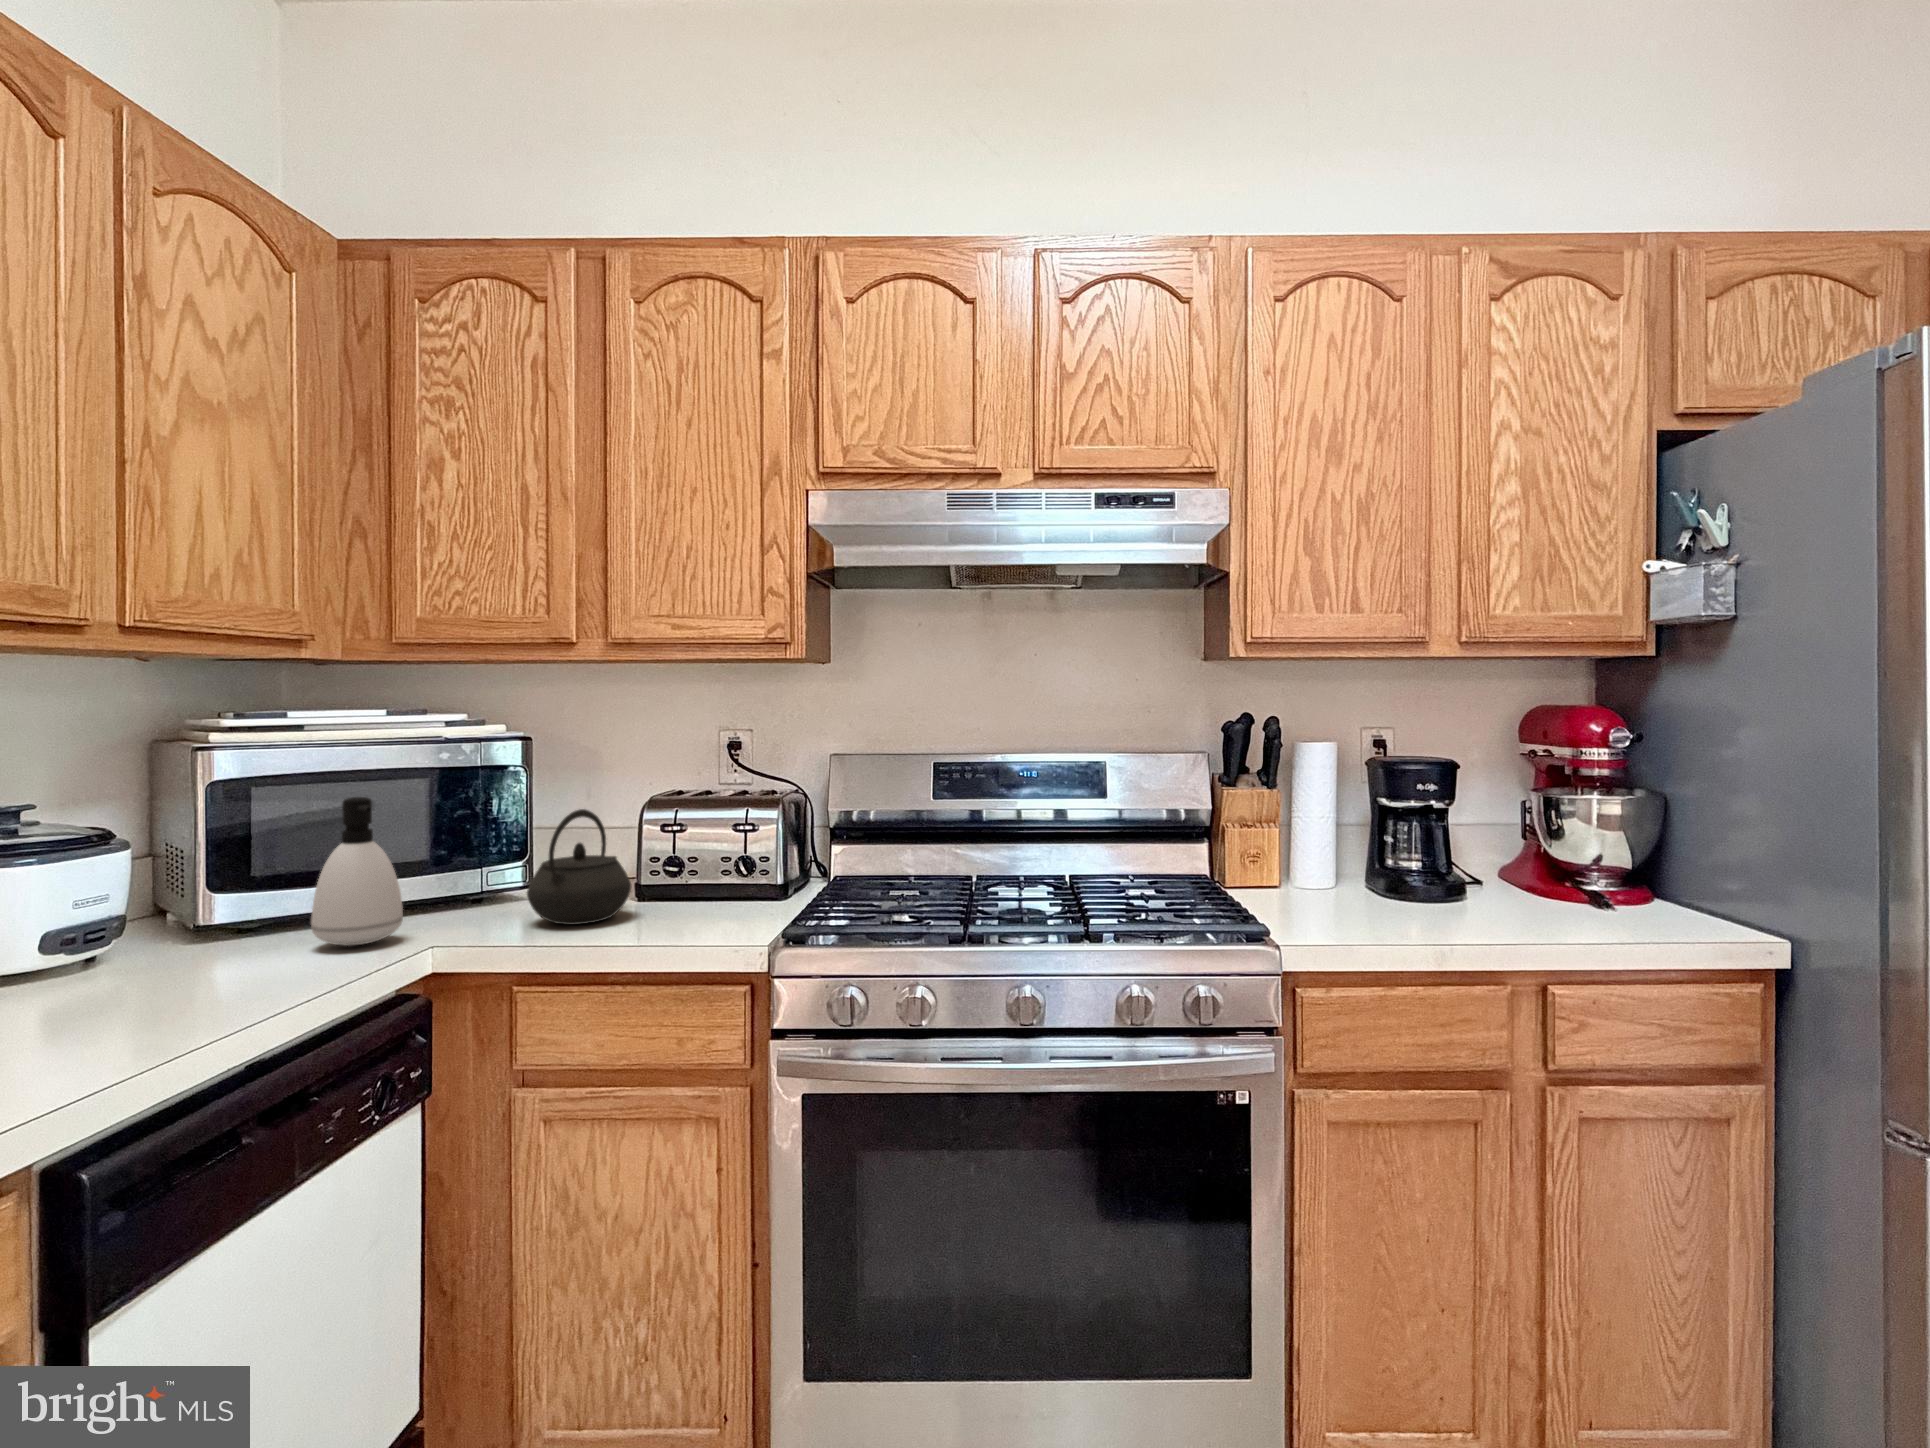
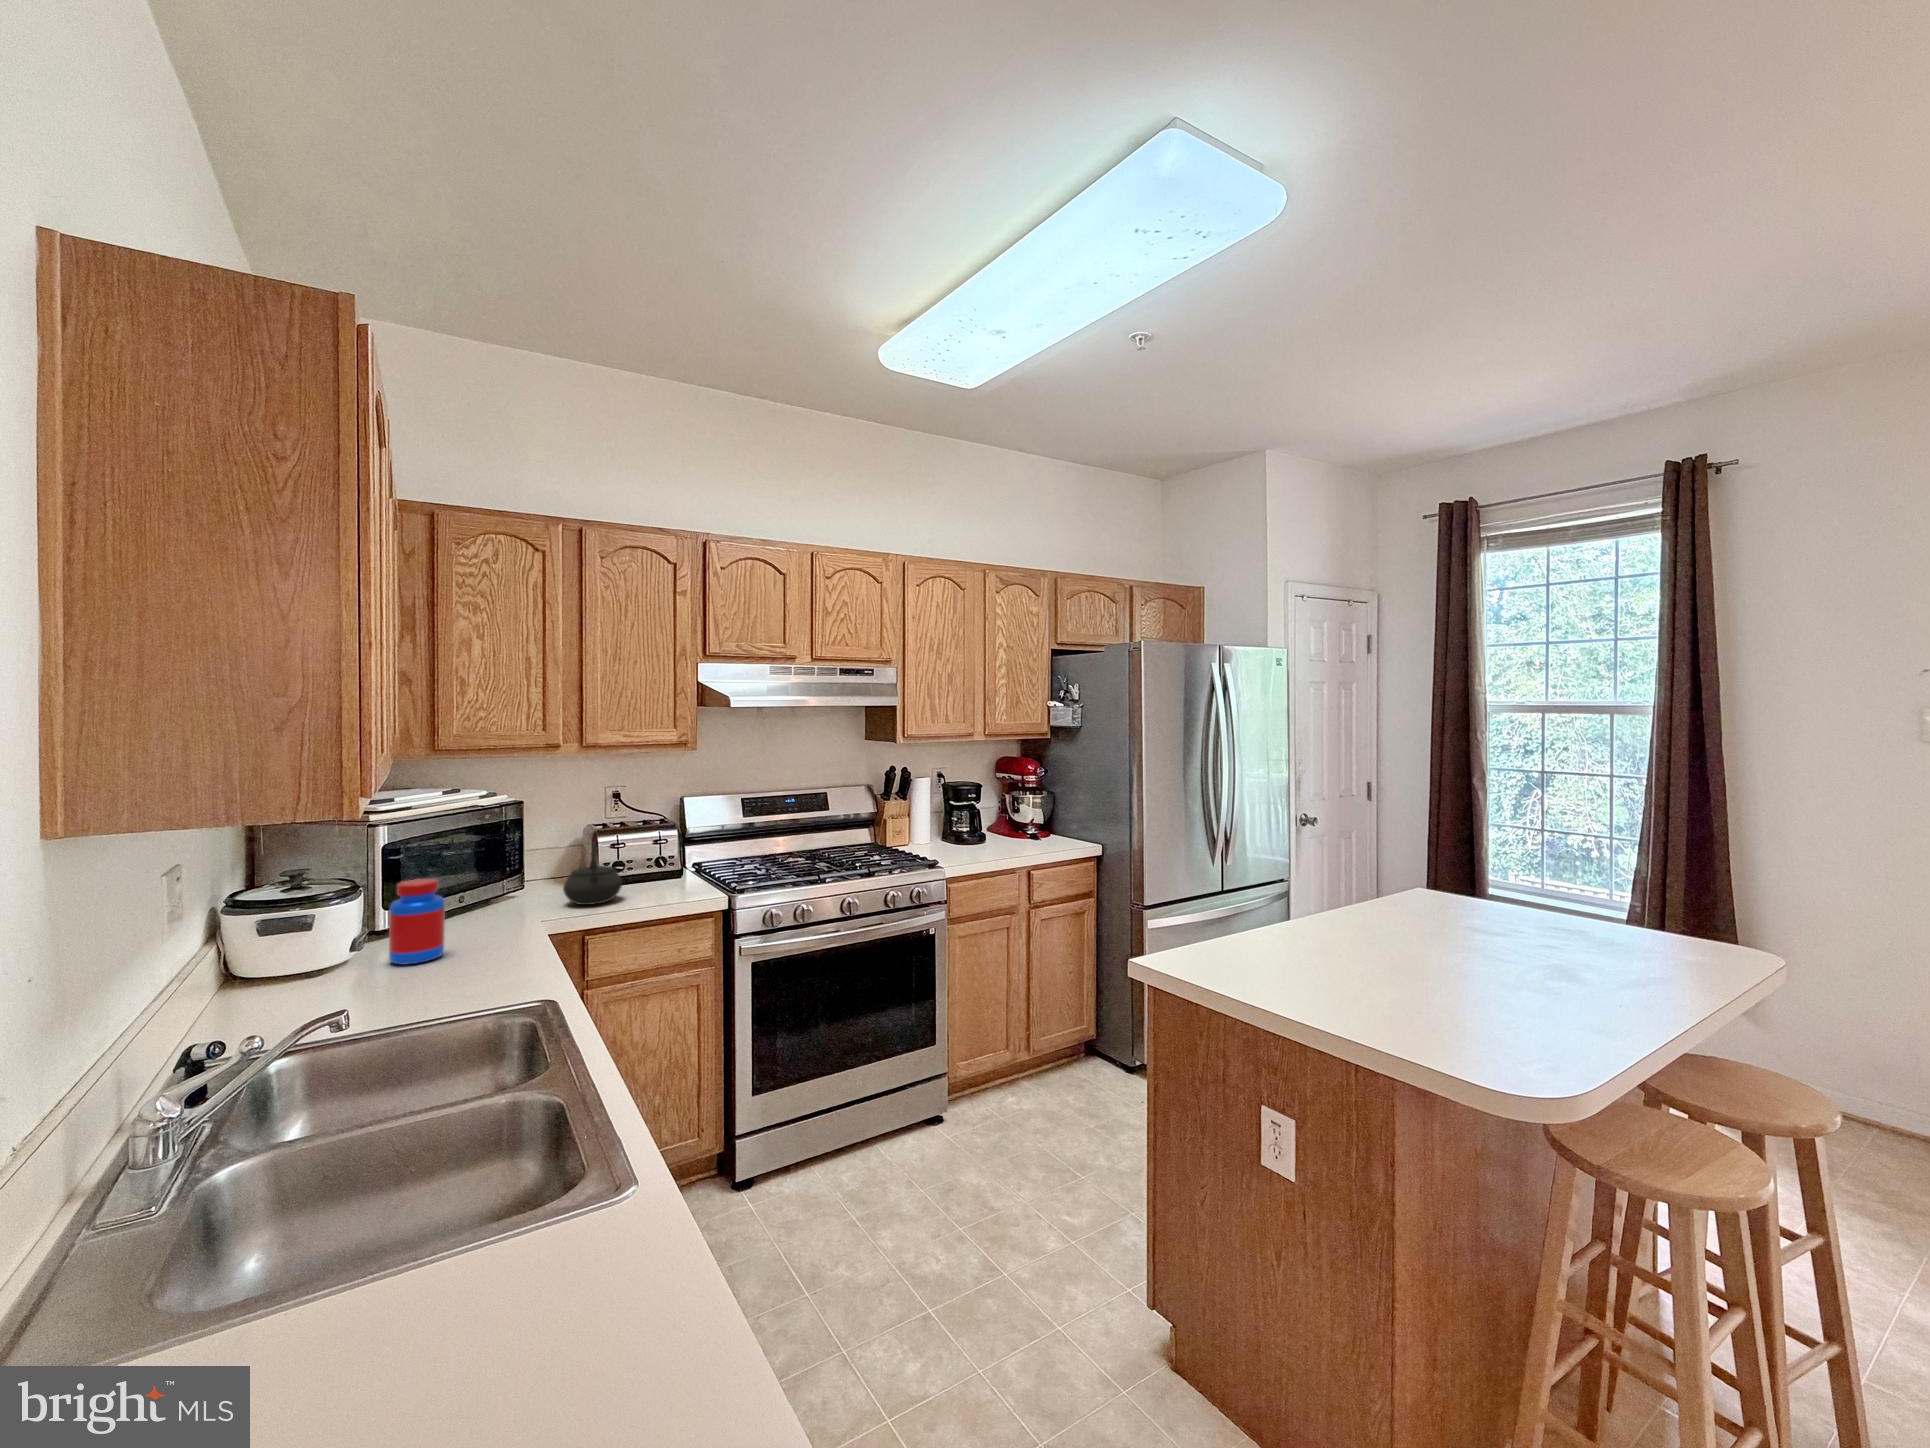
soap dispenser: present [311,797,403,946] -> none [462,845,514,930]
jar: none [90,842,193,993] -> present [389,879,445,965]

